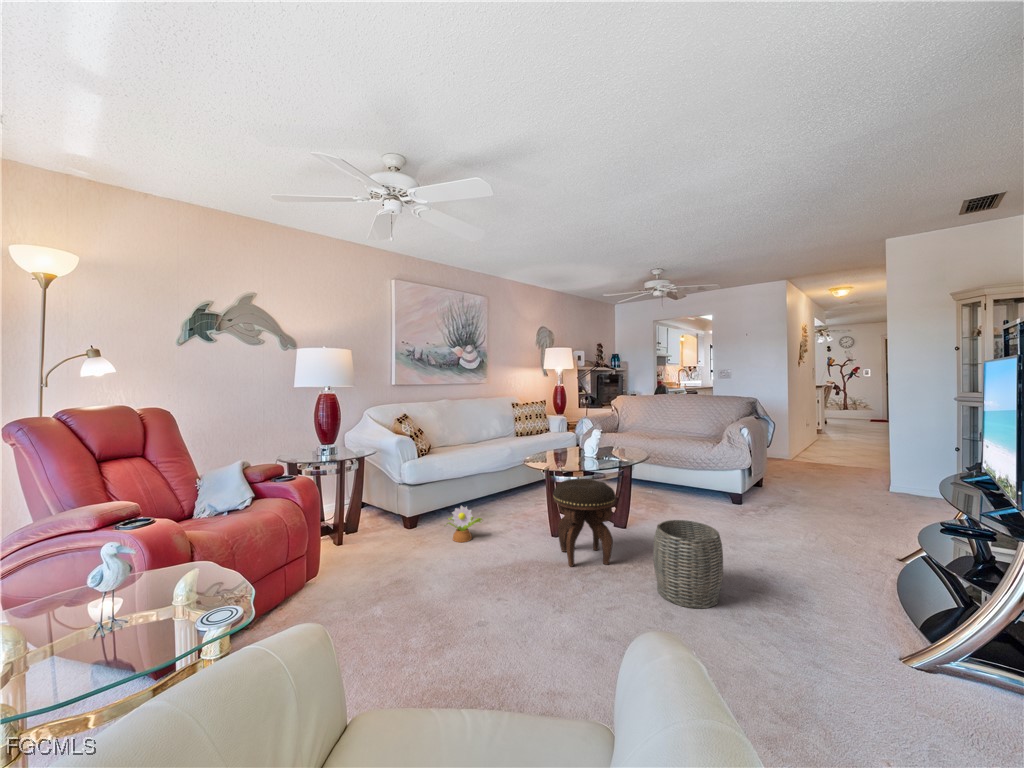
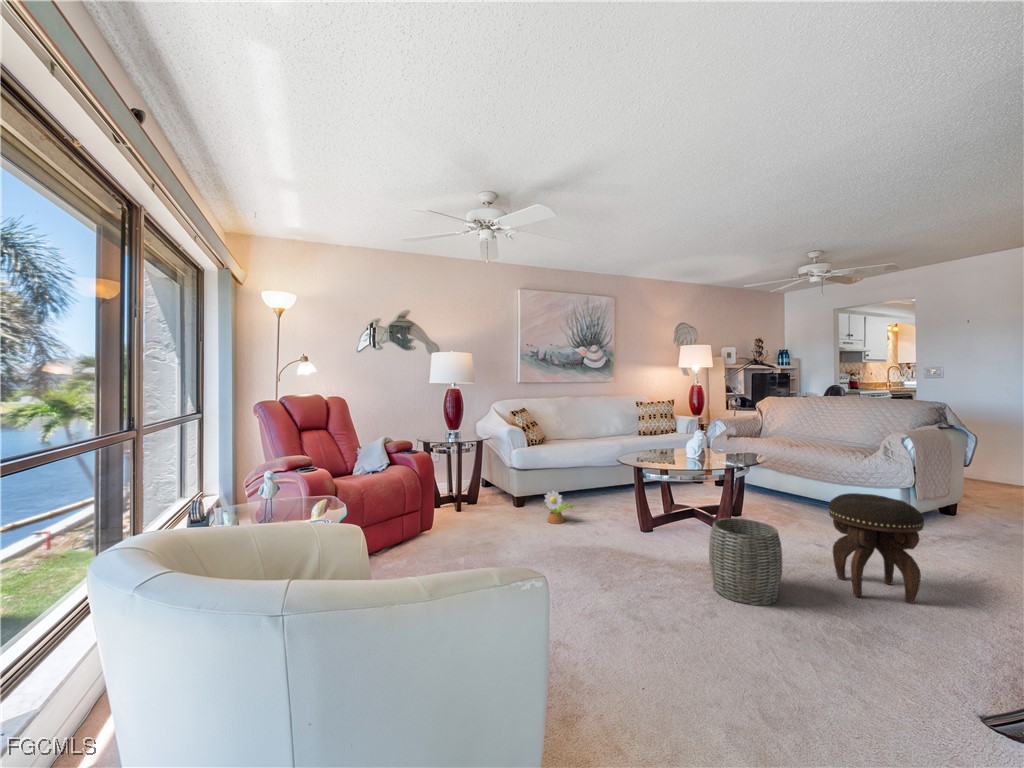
footstool: present [553,479,616,566] -> present [828,493,924,604]

